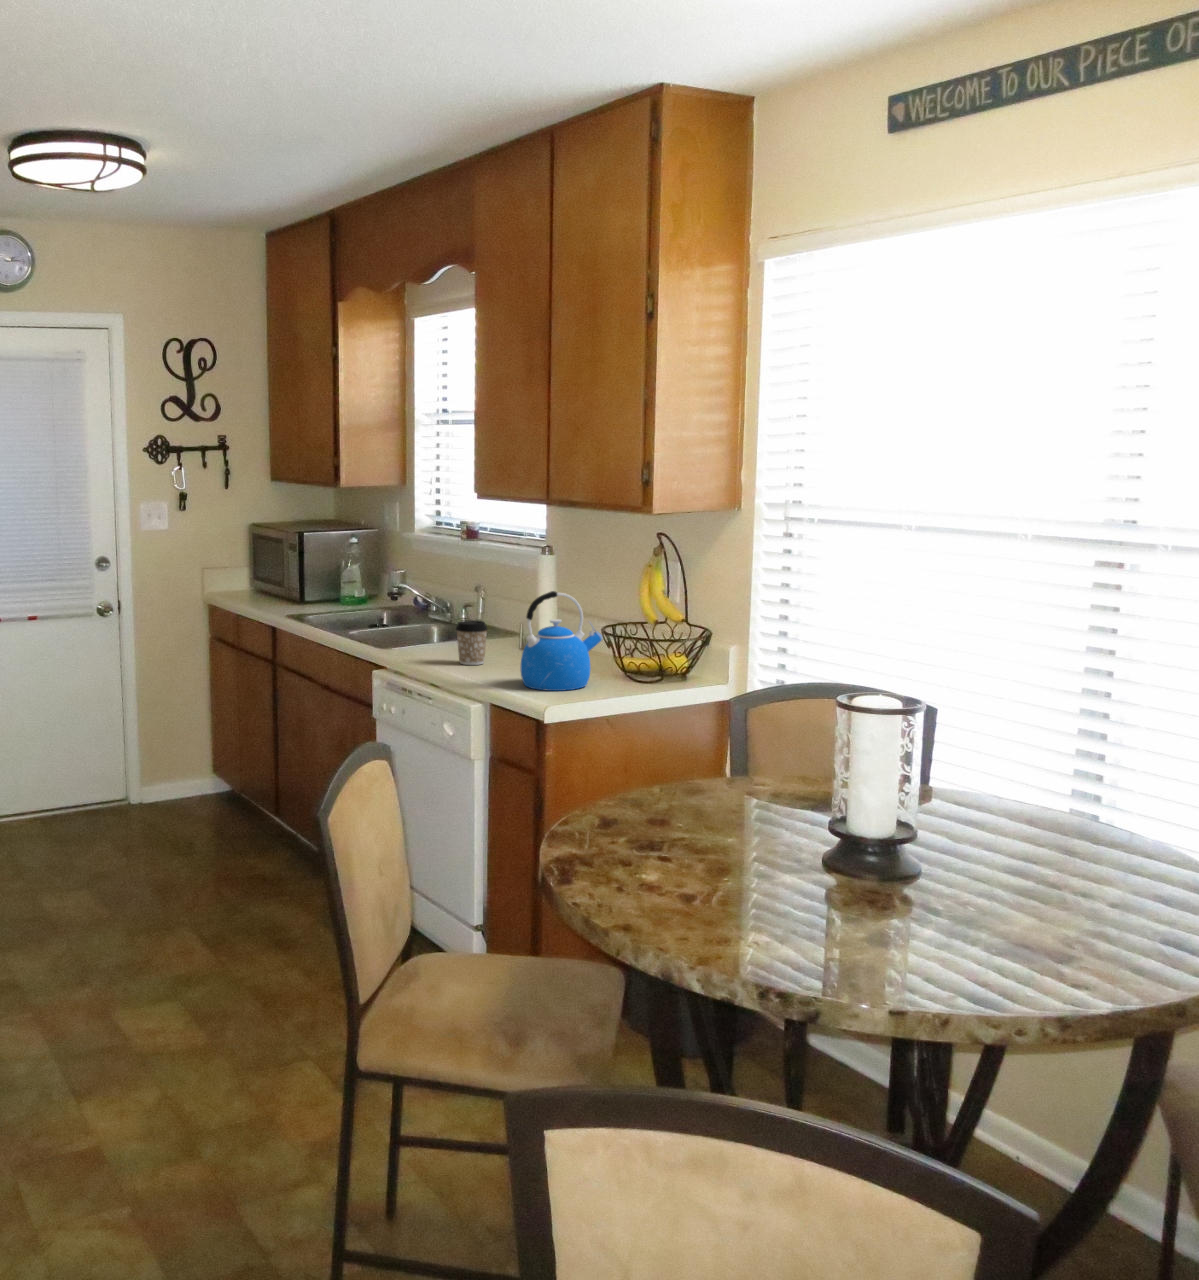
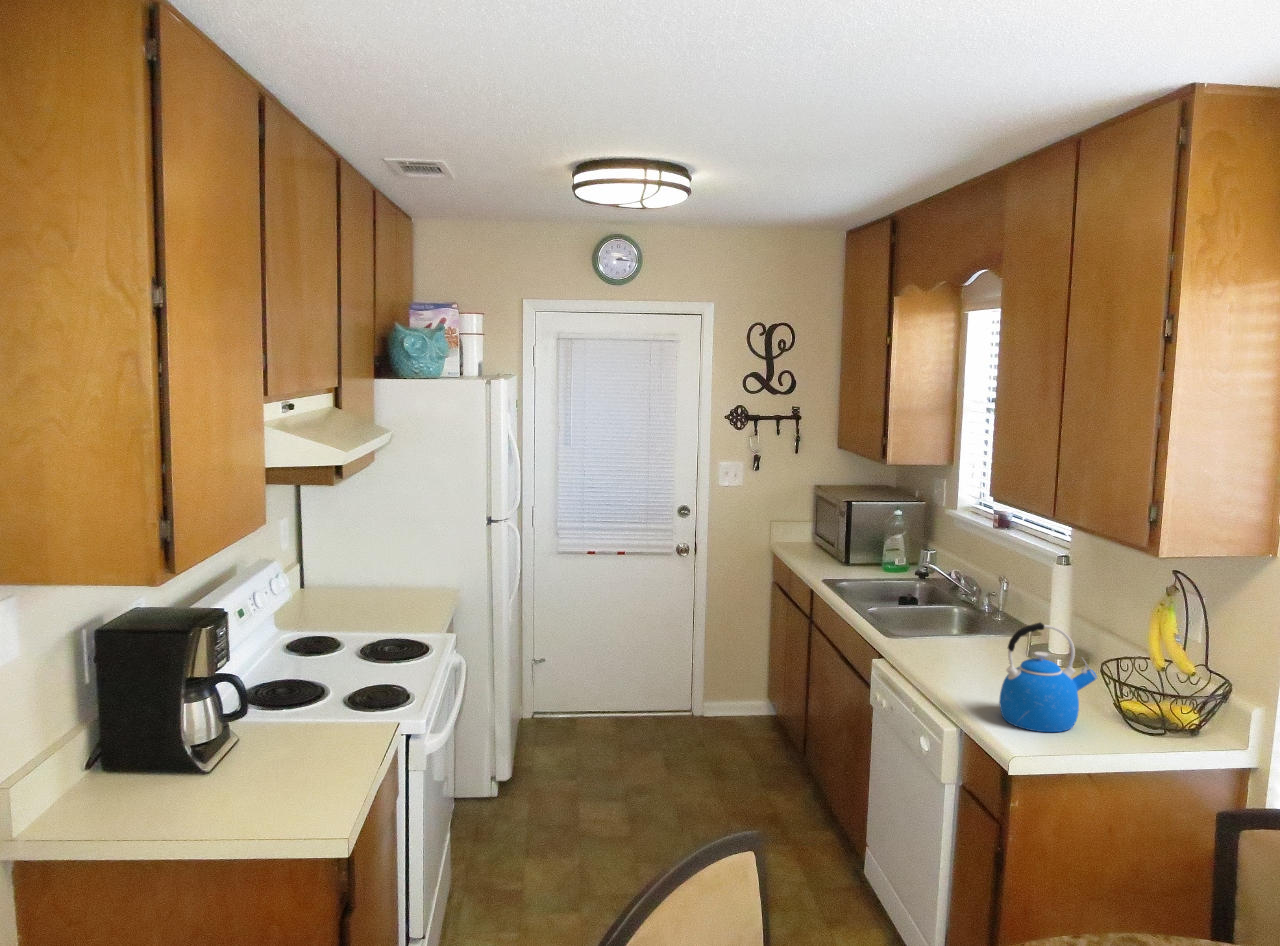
coffee cup: present [456,620,488,665] -> none [949,628,983,675]

